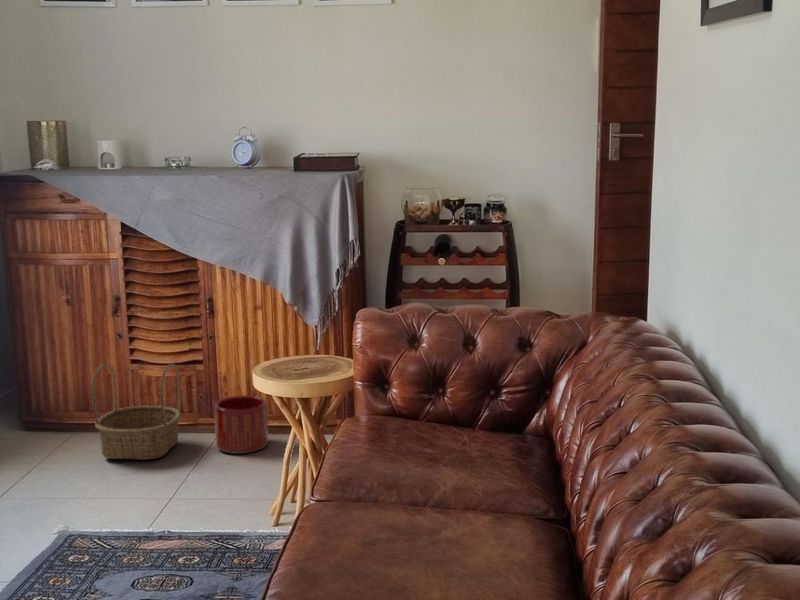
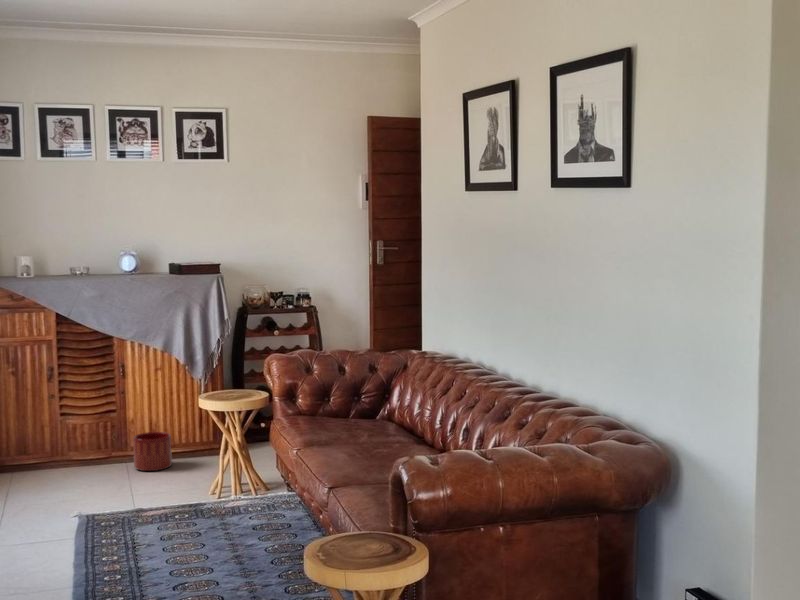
basket: present [92,363,181,460] -> none [47,411,108,482]

